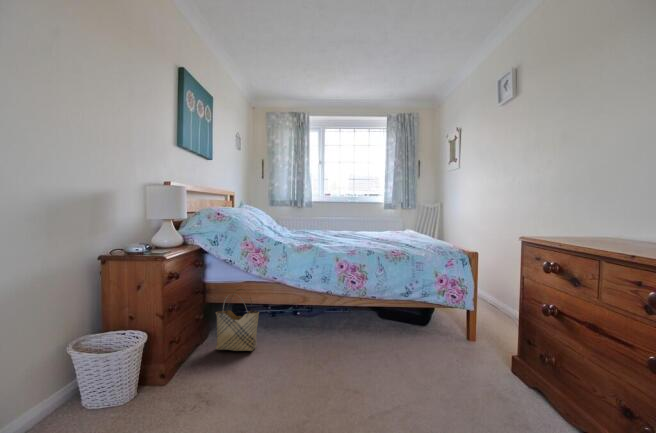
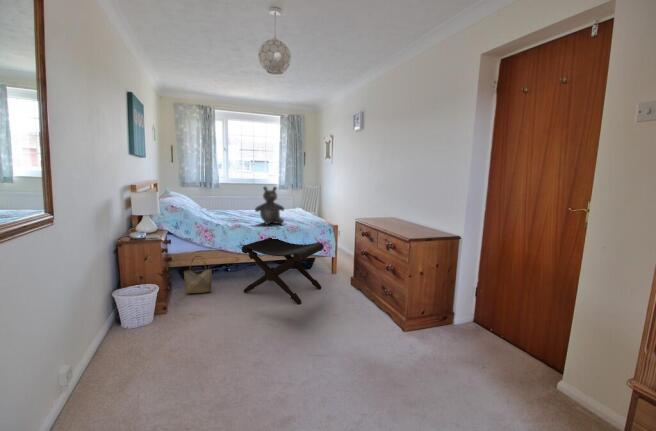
teddy bear: none [333,184,381,245] -> present [255,187,284,225]
footstool: none [301,266,453,412] -> present [241,238,324,304]

